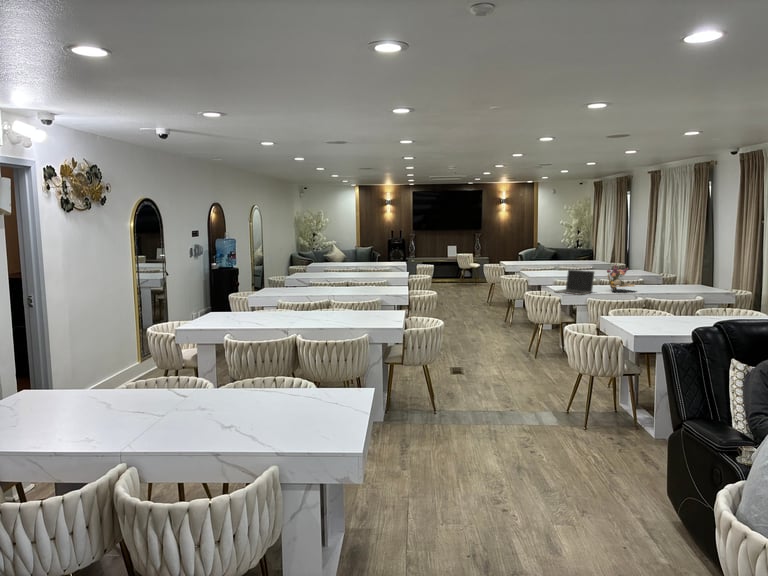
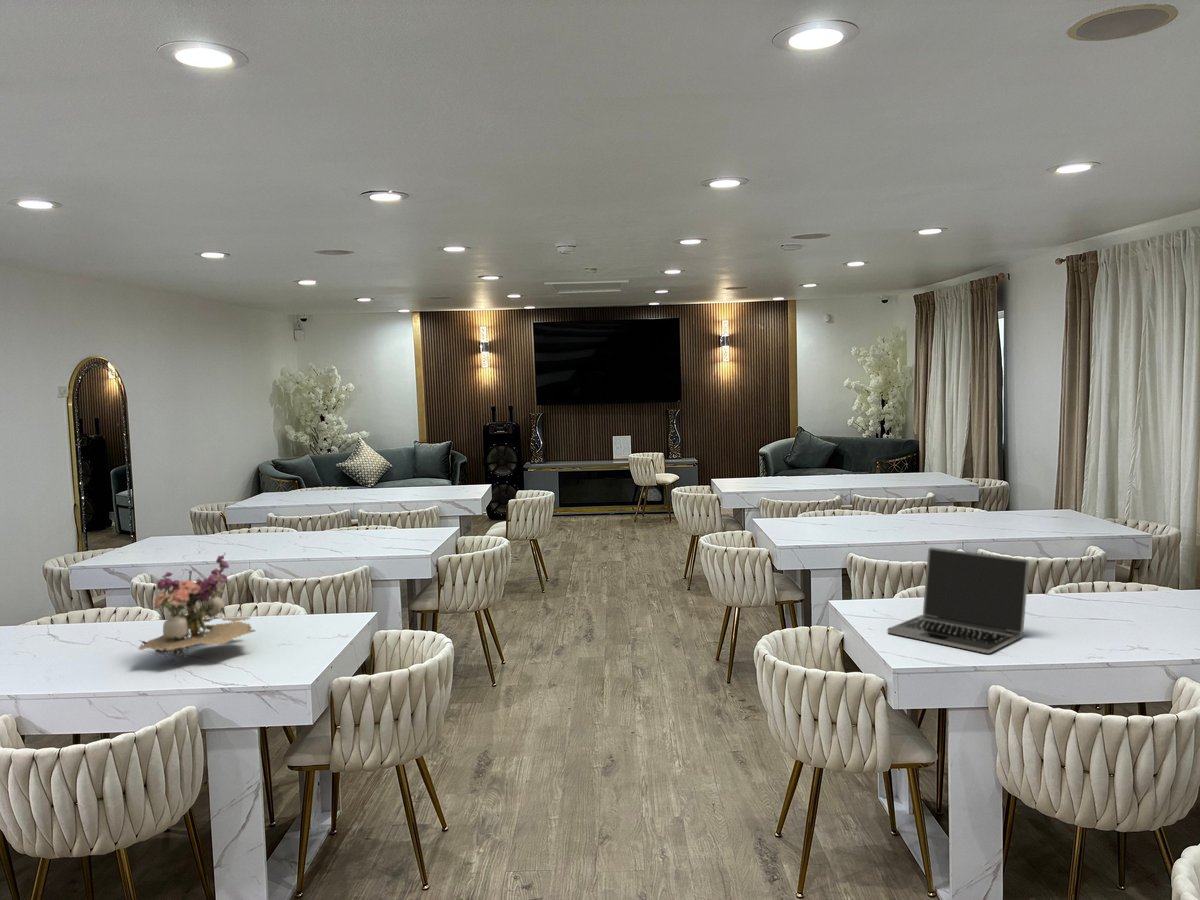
flower arrangement: present [607,265,634,291] -> present [139,553,255,657]

